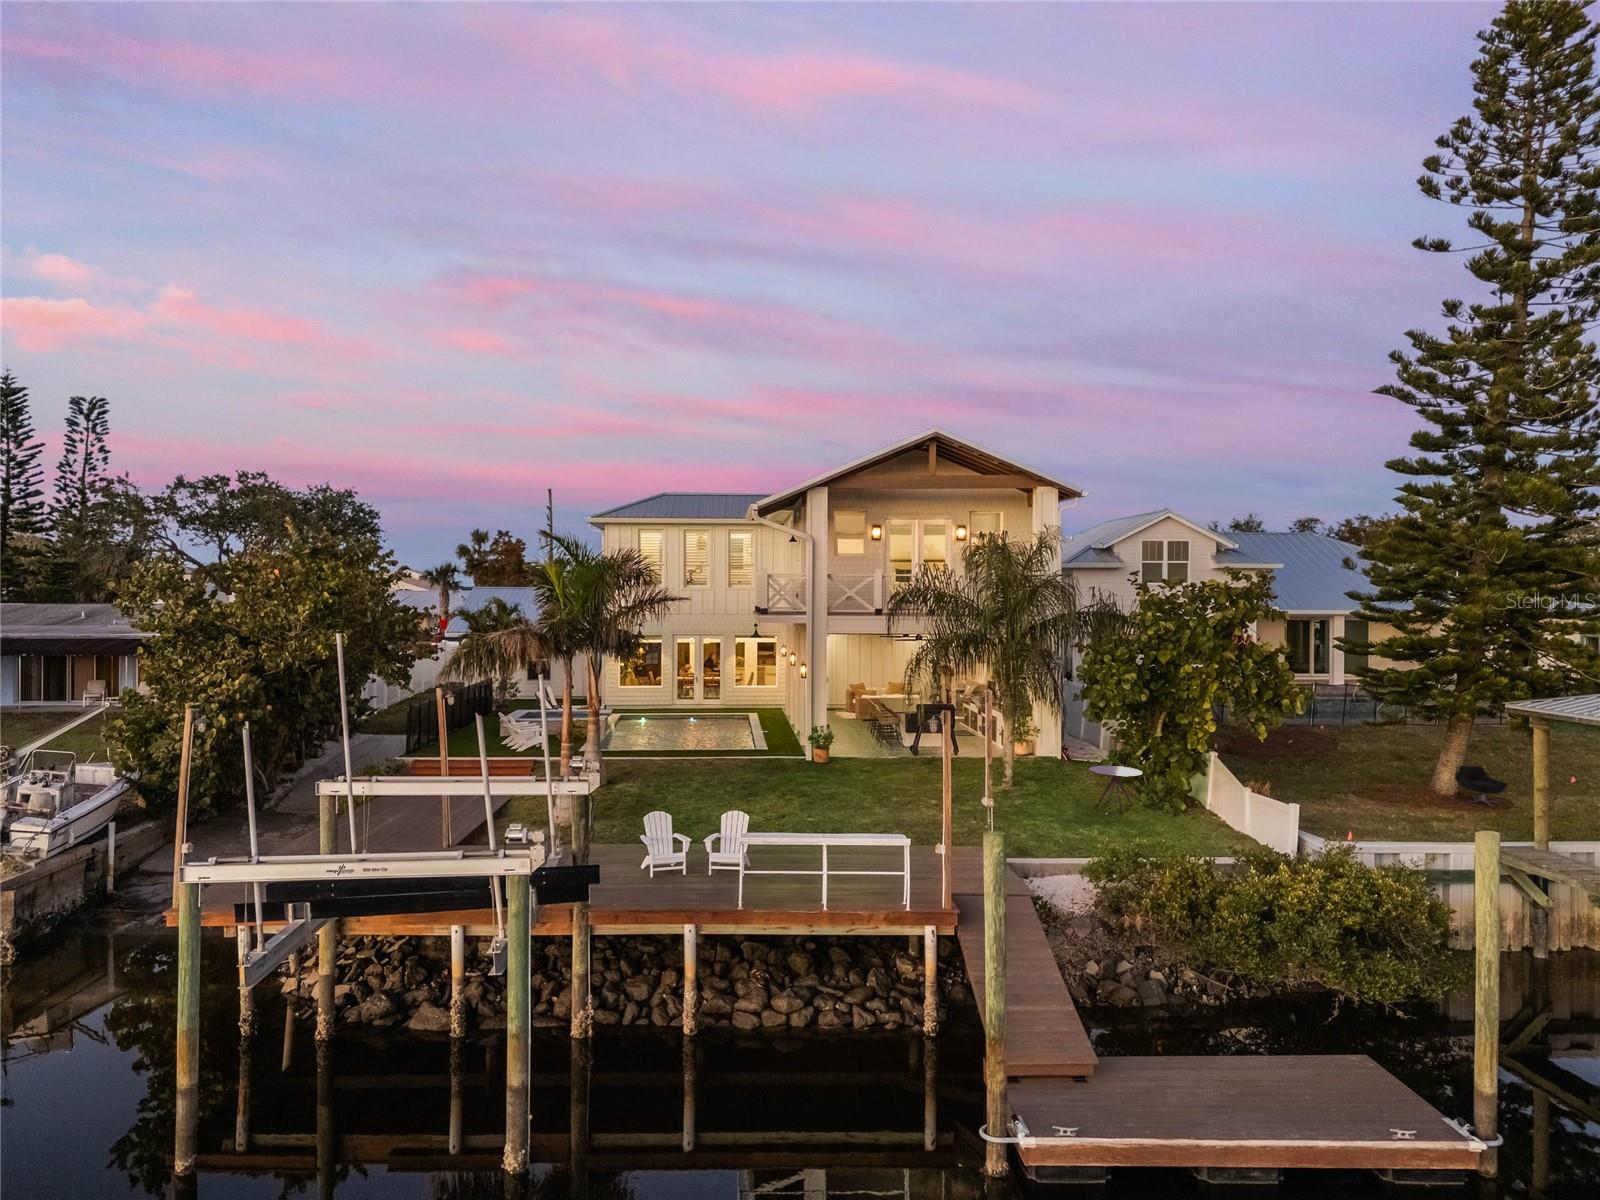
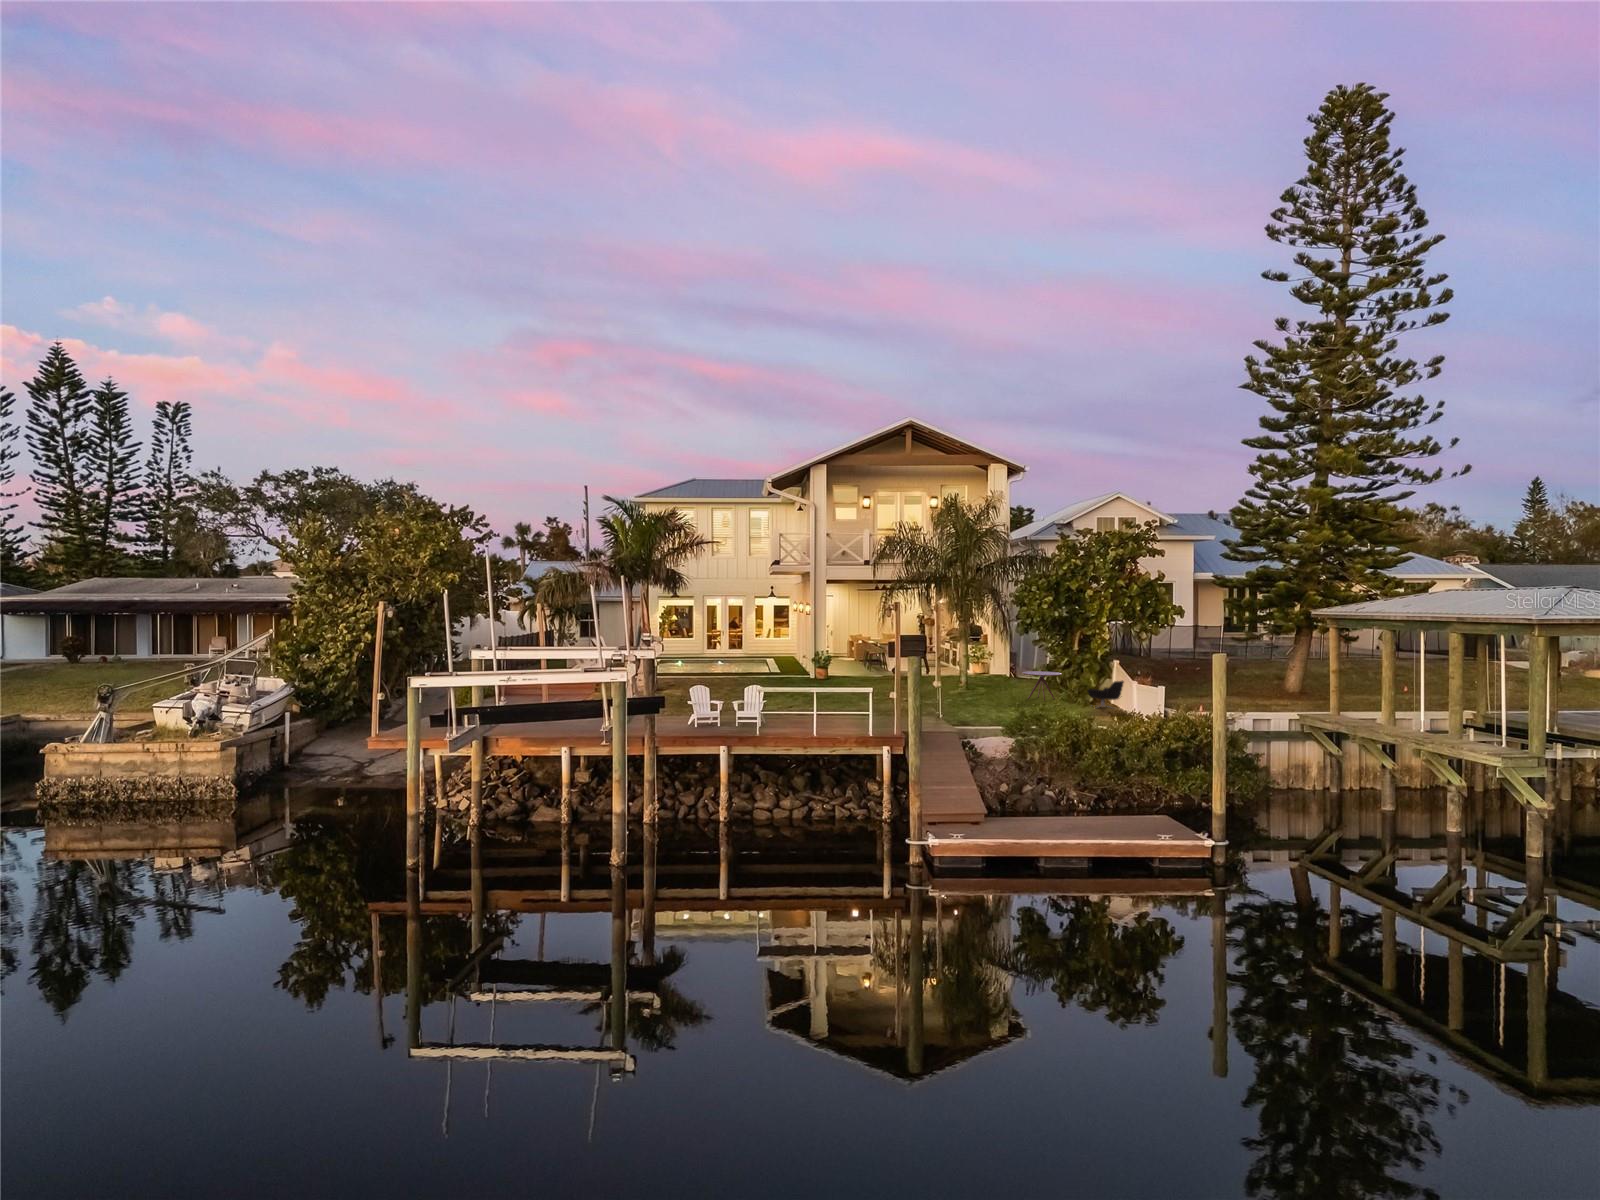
lounge chair: present [1455,766,1508,802] -> present [1088,680,1124,707]

